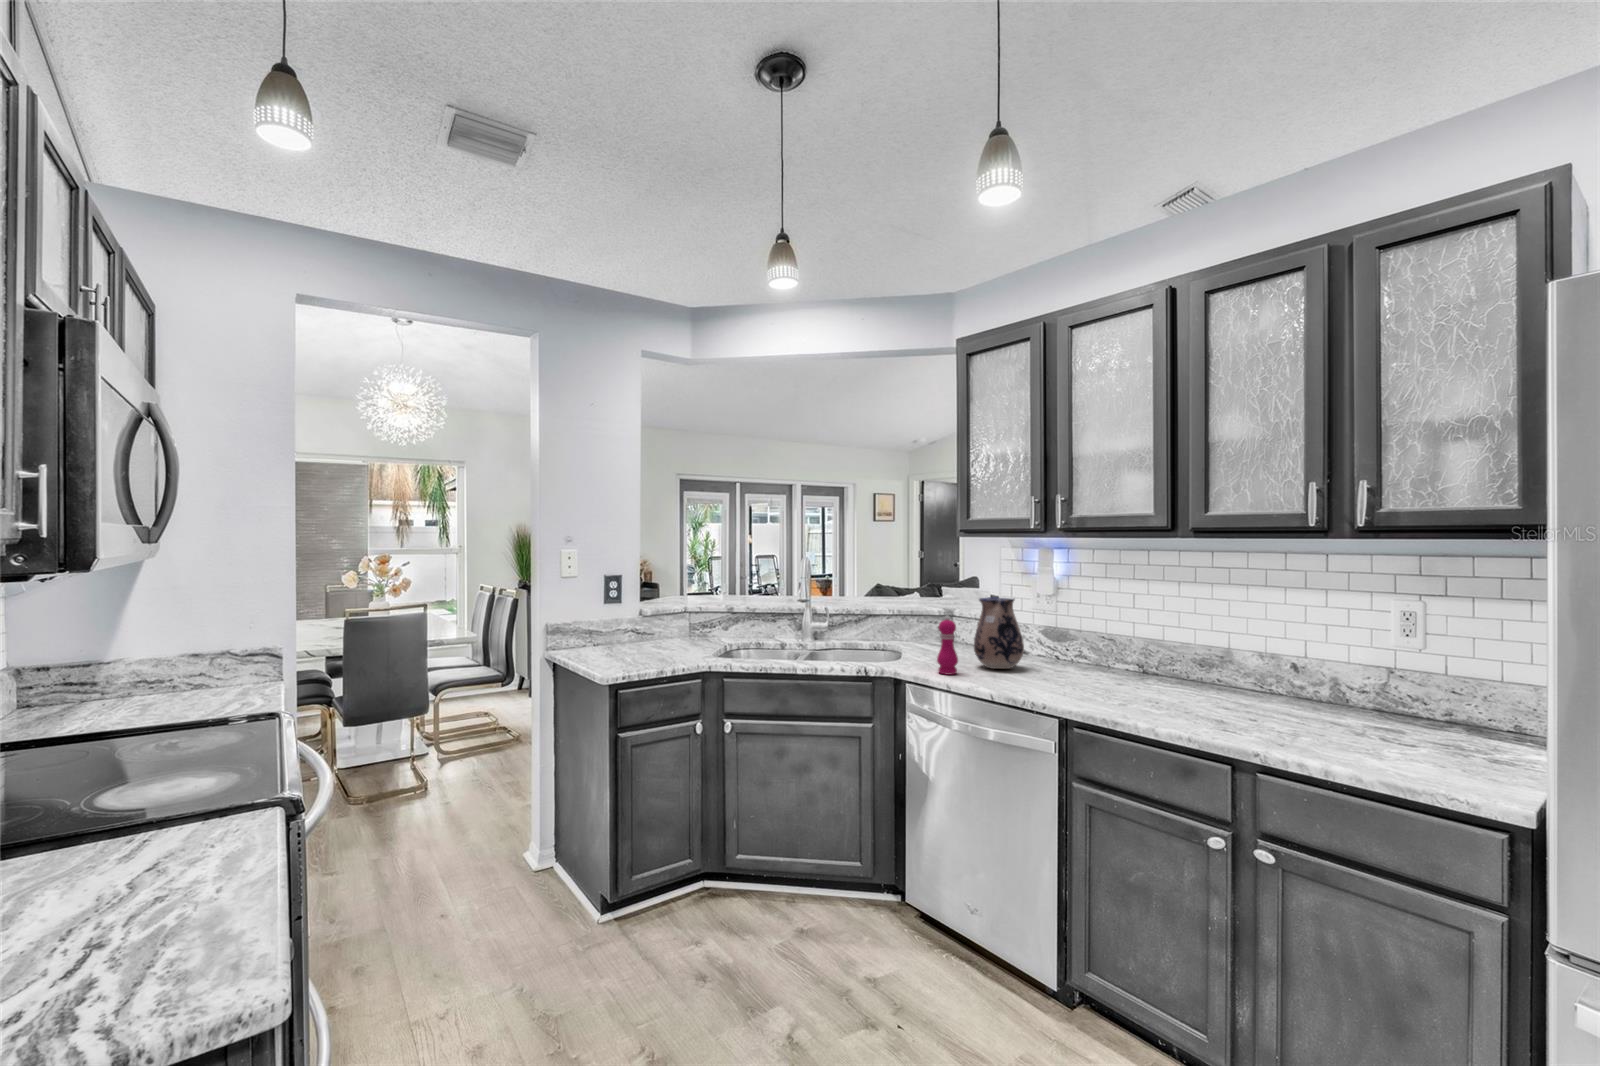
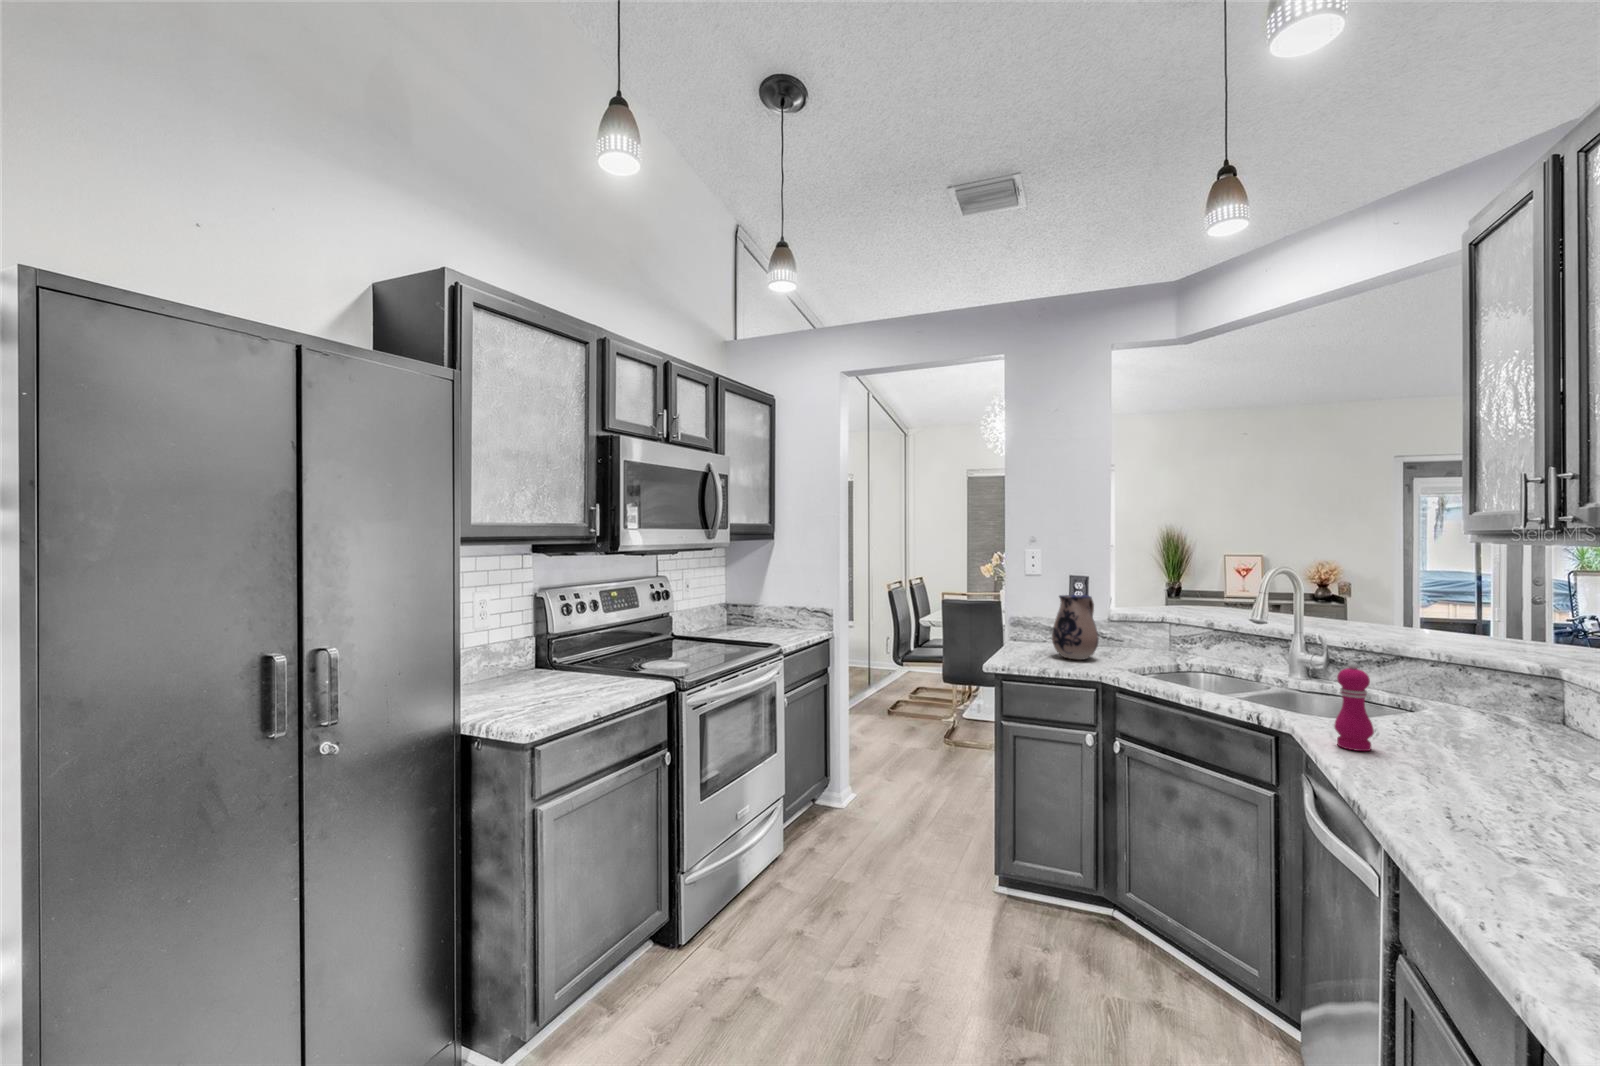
ceramic pitcher: present [974,597,1024,669] -> present [1052,595,1099,660]

